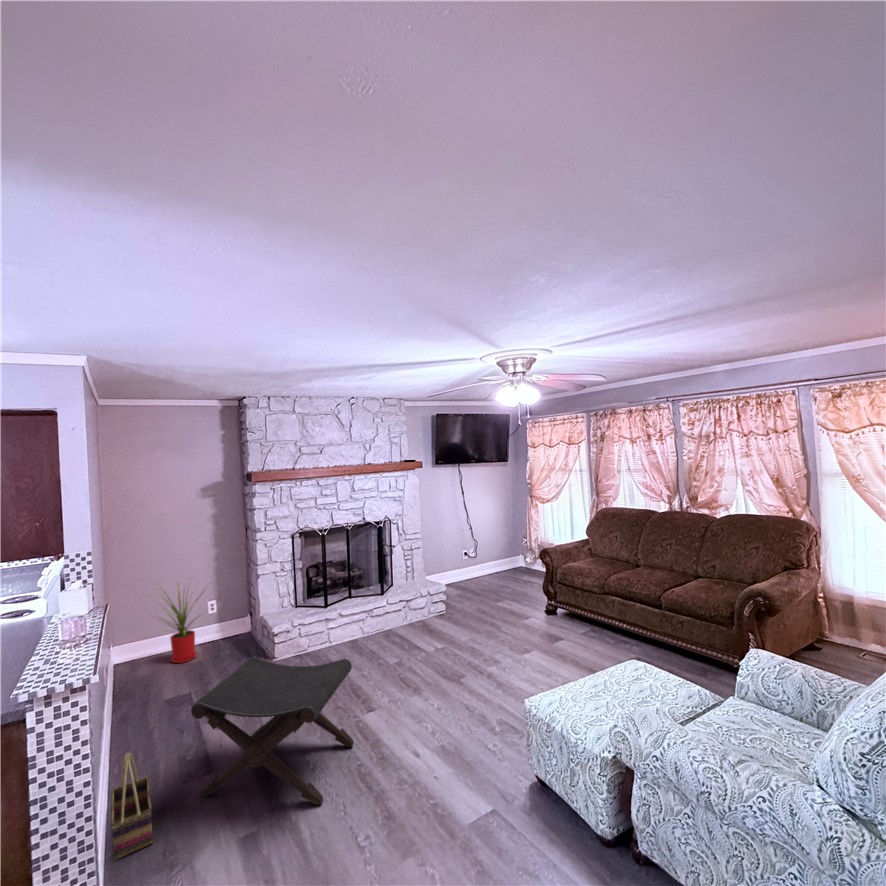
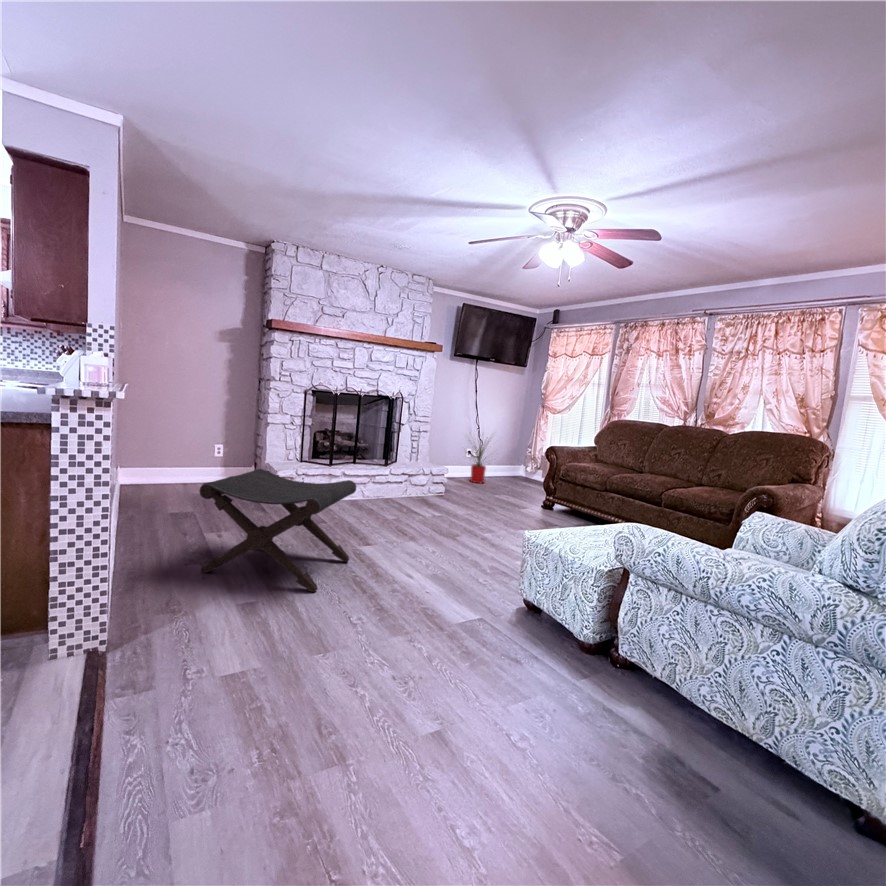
house plant: present [160,584,202,663] -> present [470,441,489,483]
basket: present [111,753,153,860] -> none [117,512,157,598]

